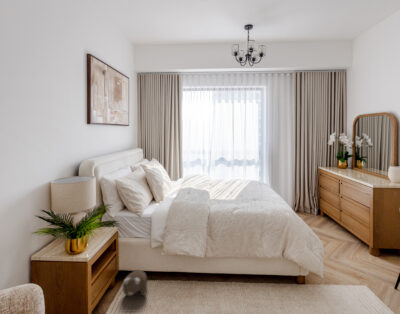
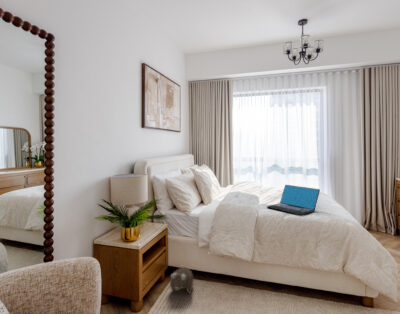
laptop: none [217,180,264,211] -> present [267,185,320,216]

